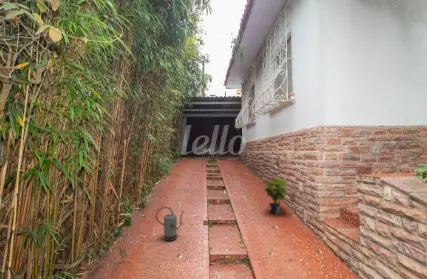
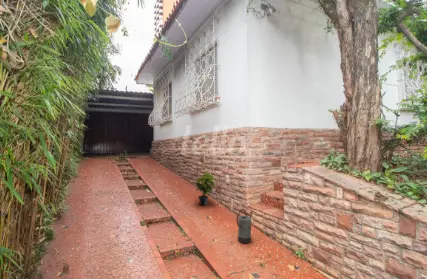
watering can: present [156,207,184,241] -> present [237,209,253,243]

